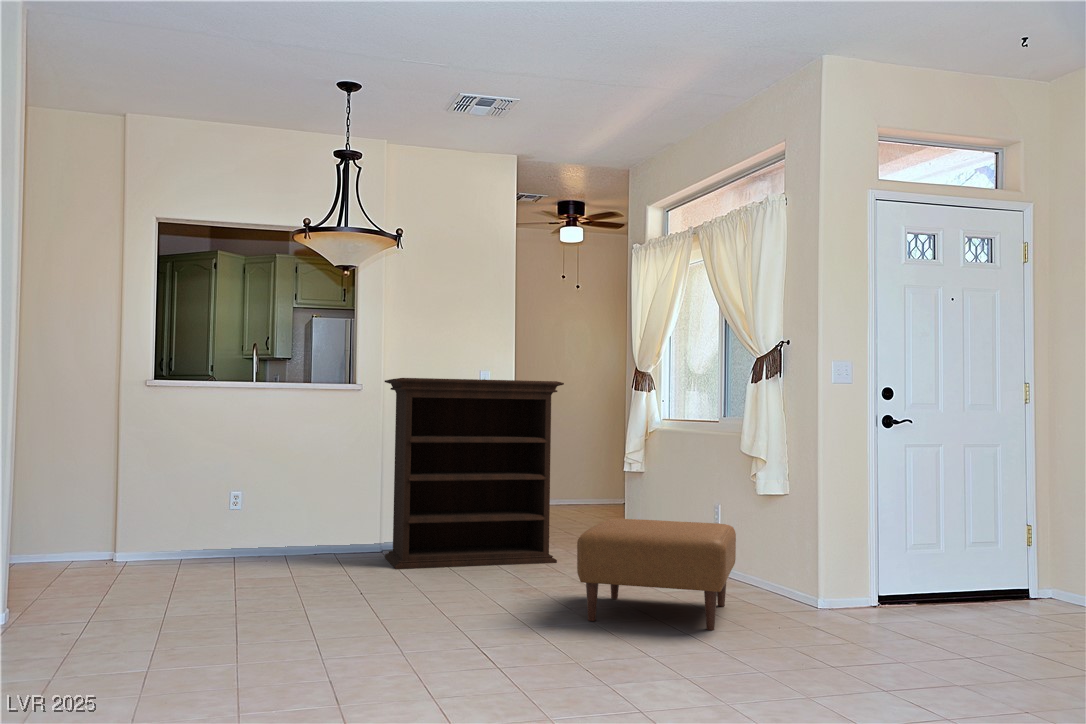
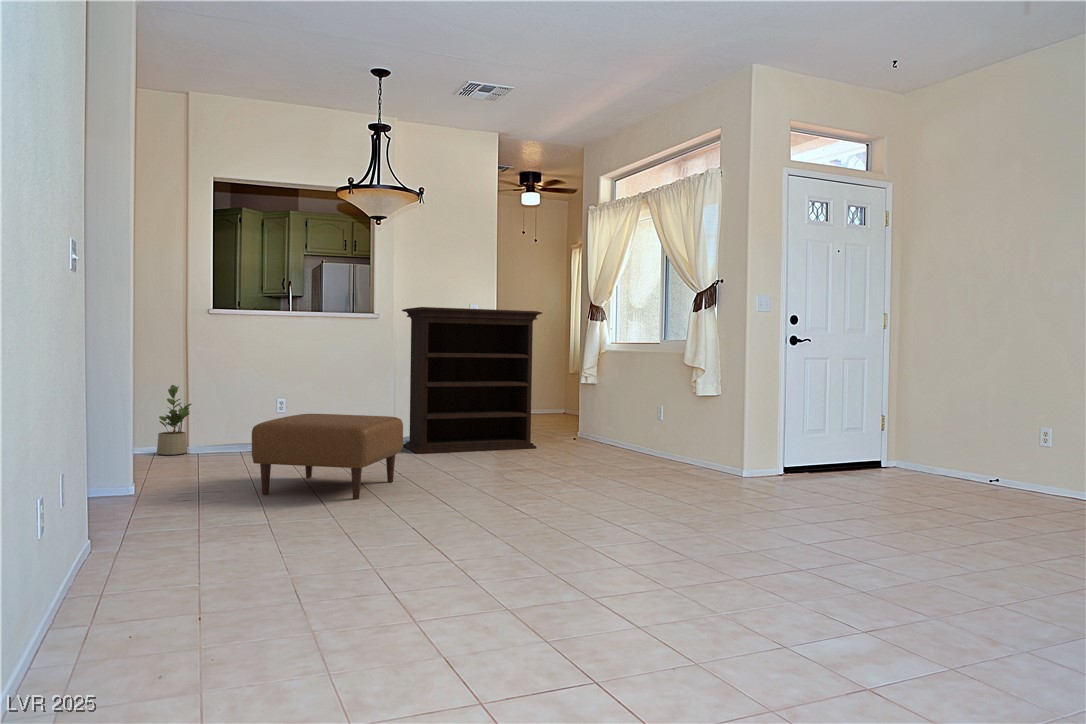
potted plant: none [73,477,121,566] -> present [157,385,192,455]
ottoman: present [577,519,736,630] -> present [252,414,403,499]

